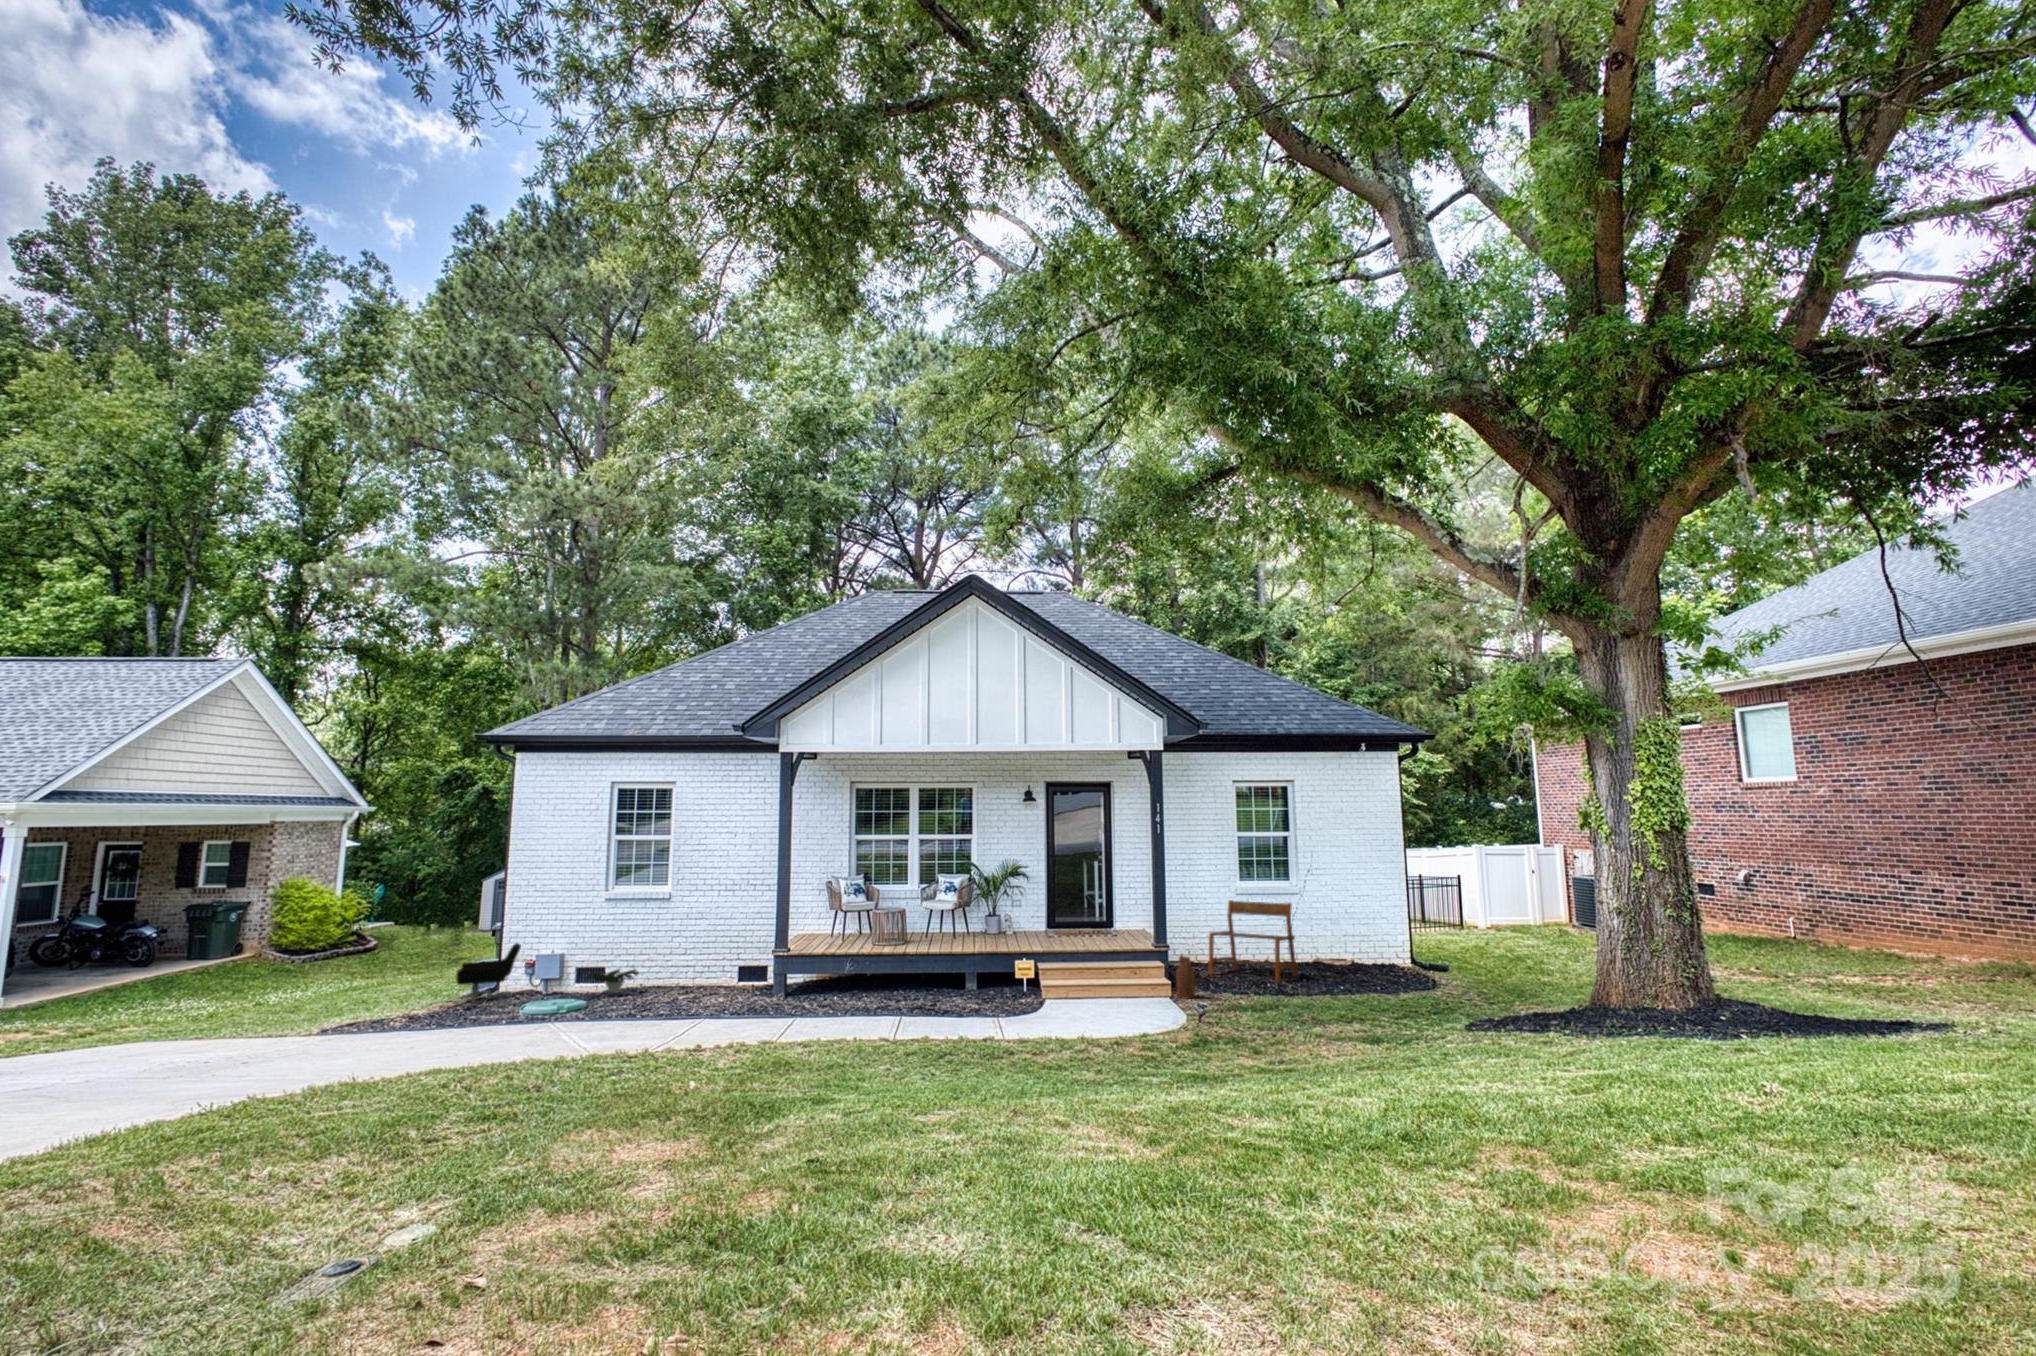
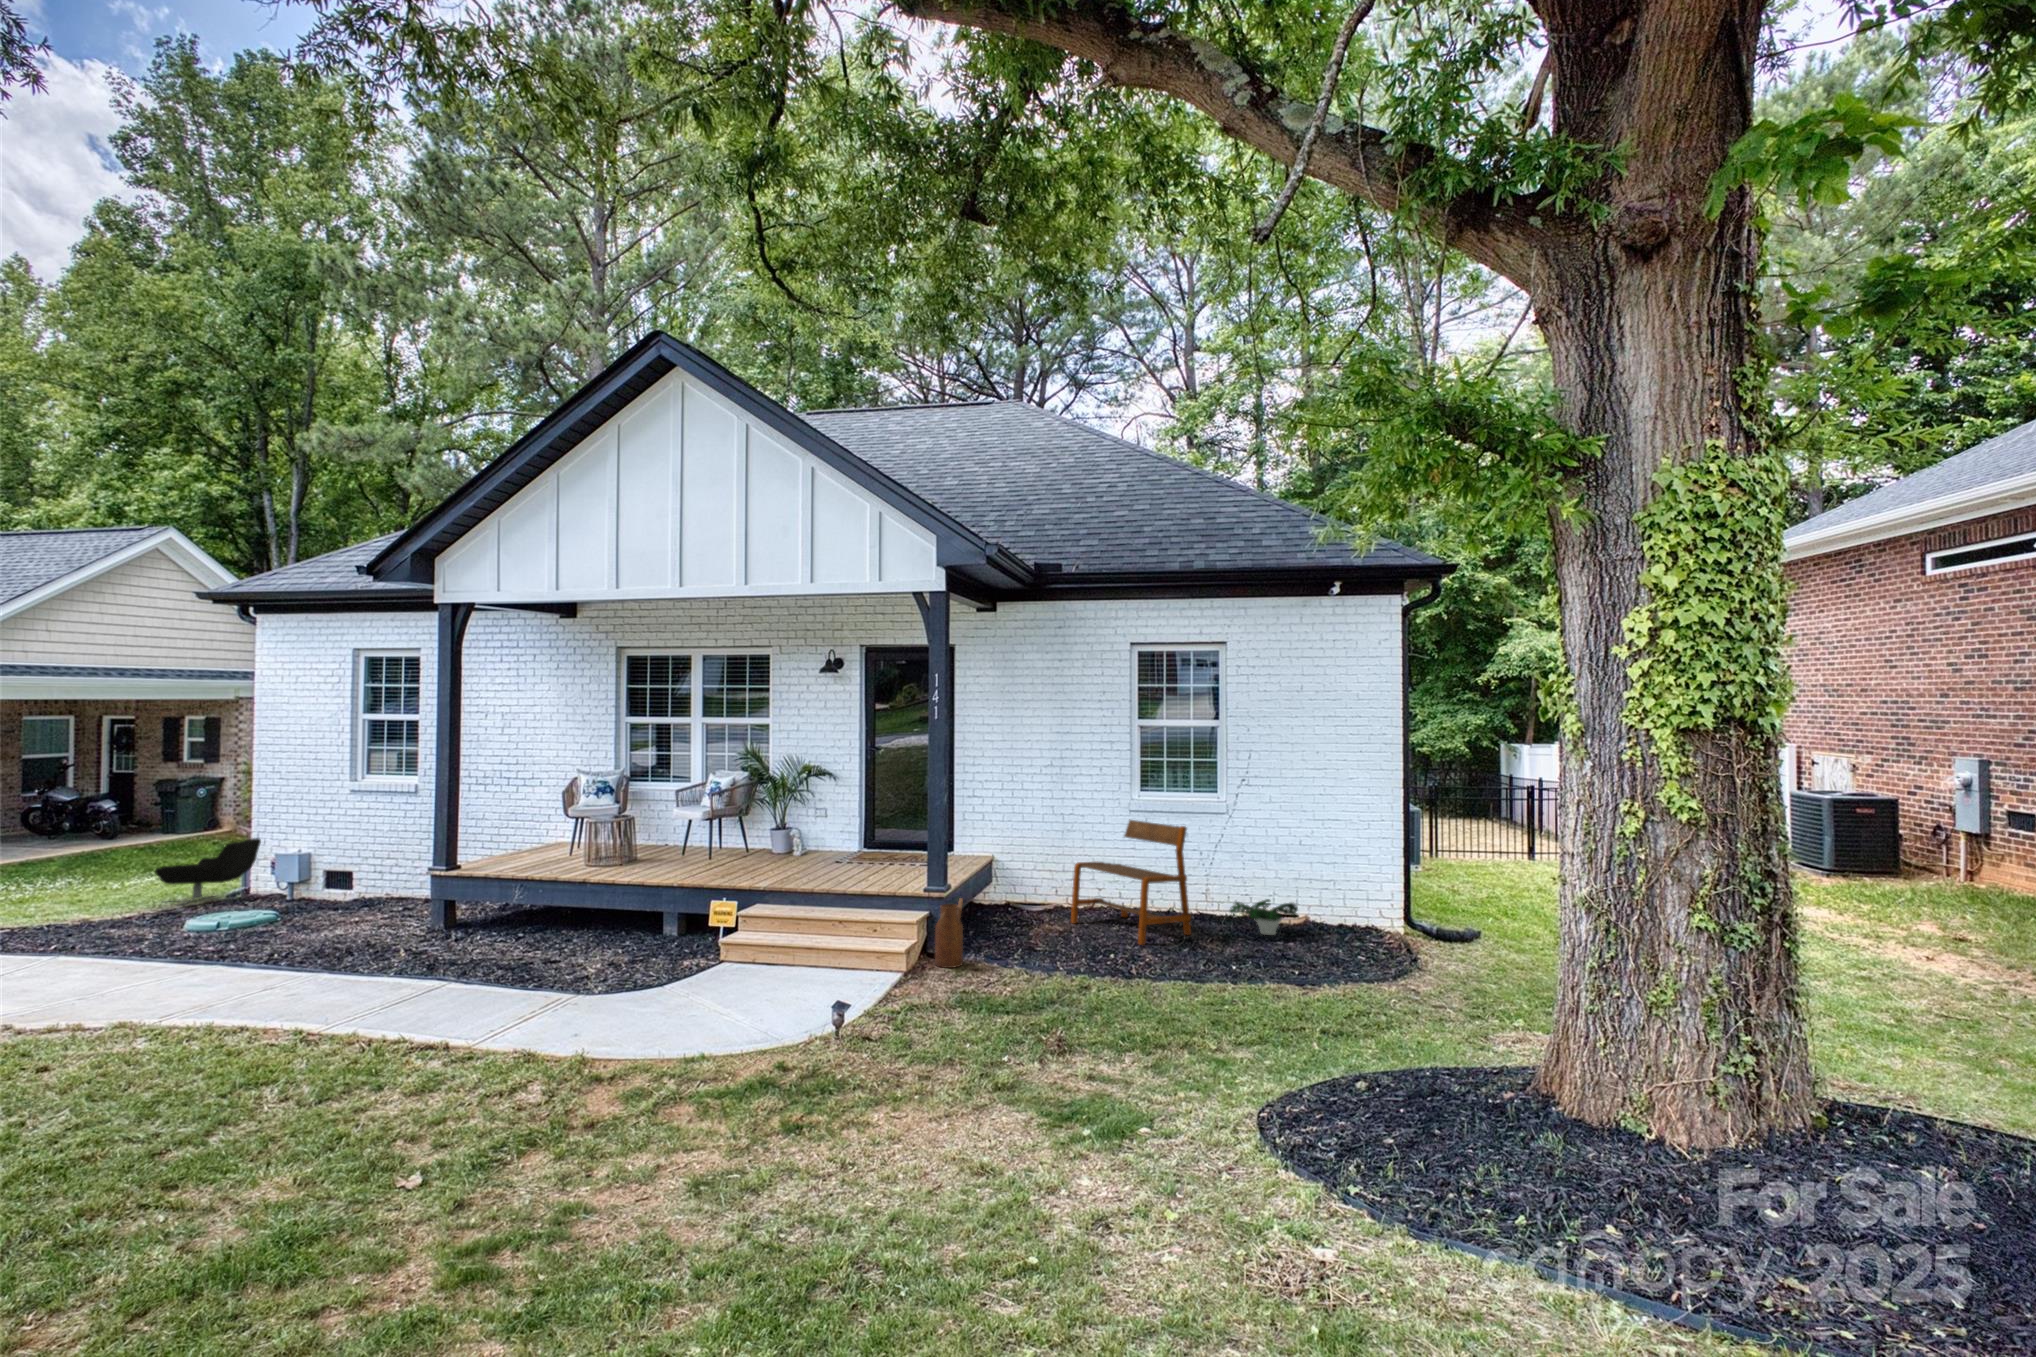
potted plant: present [587,969,638,993] -> present [1230,899,1298,935]

